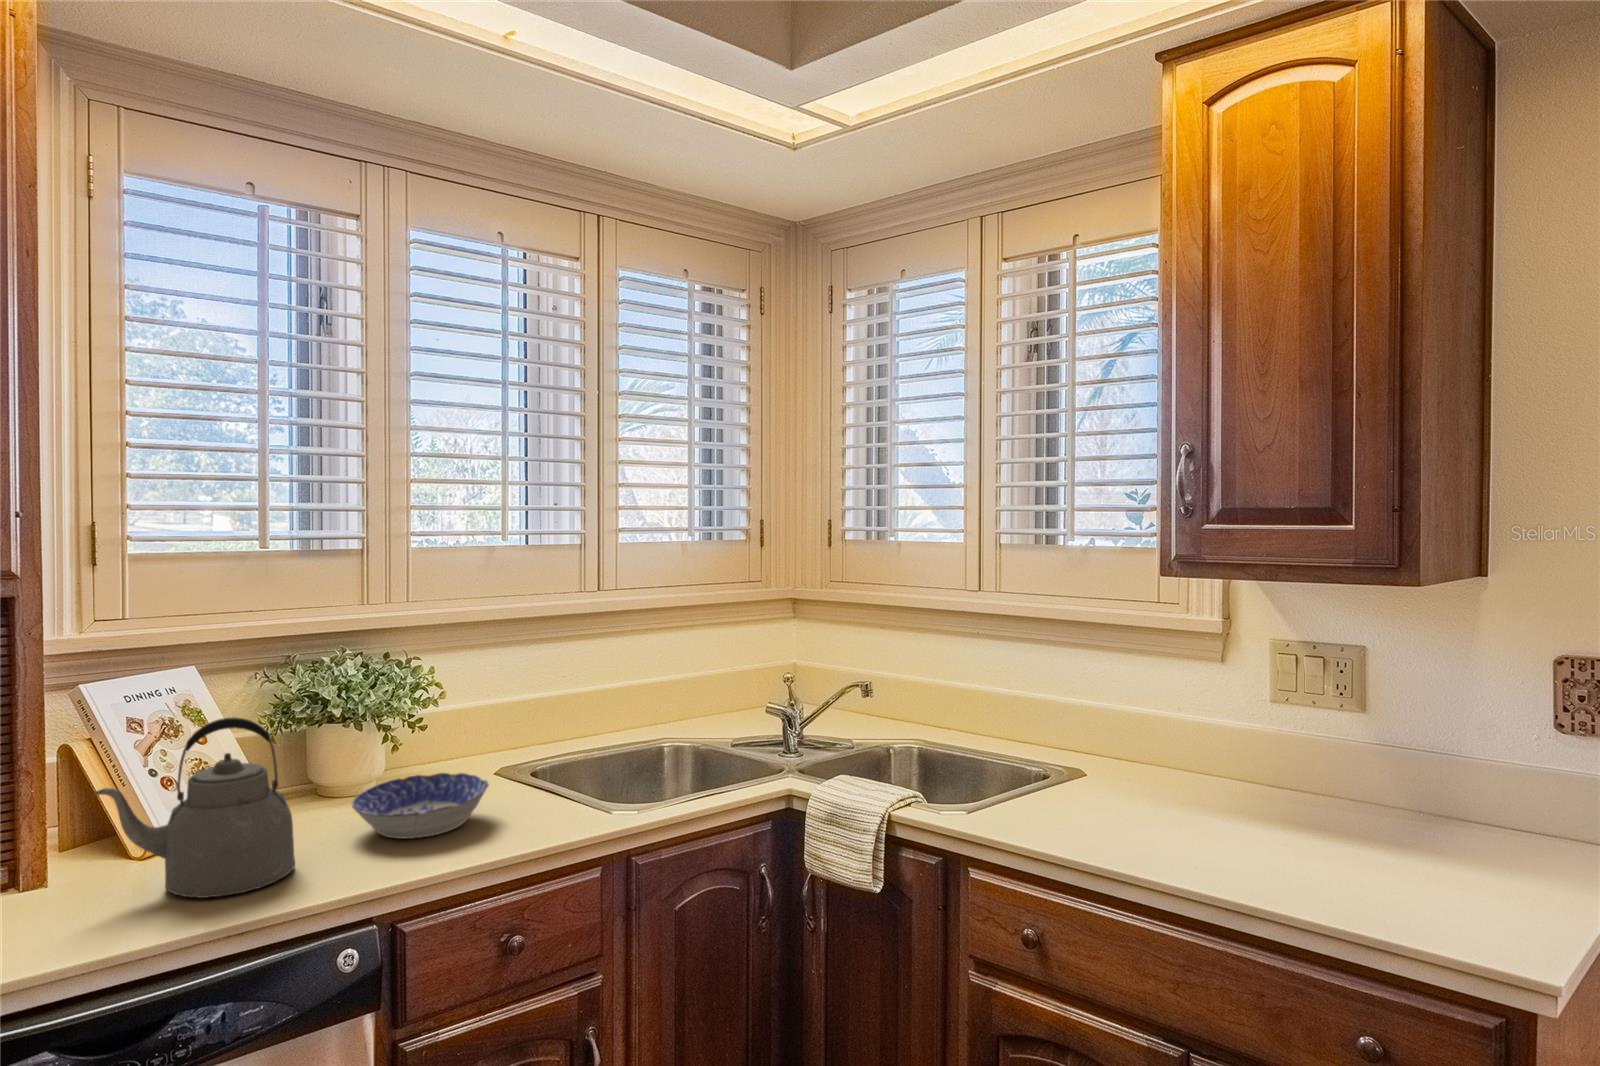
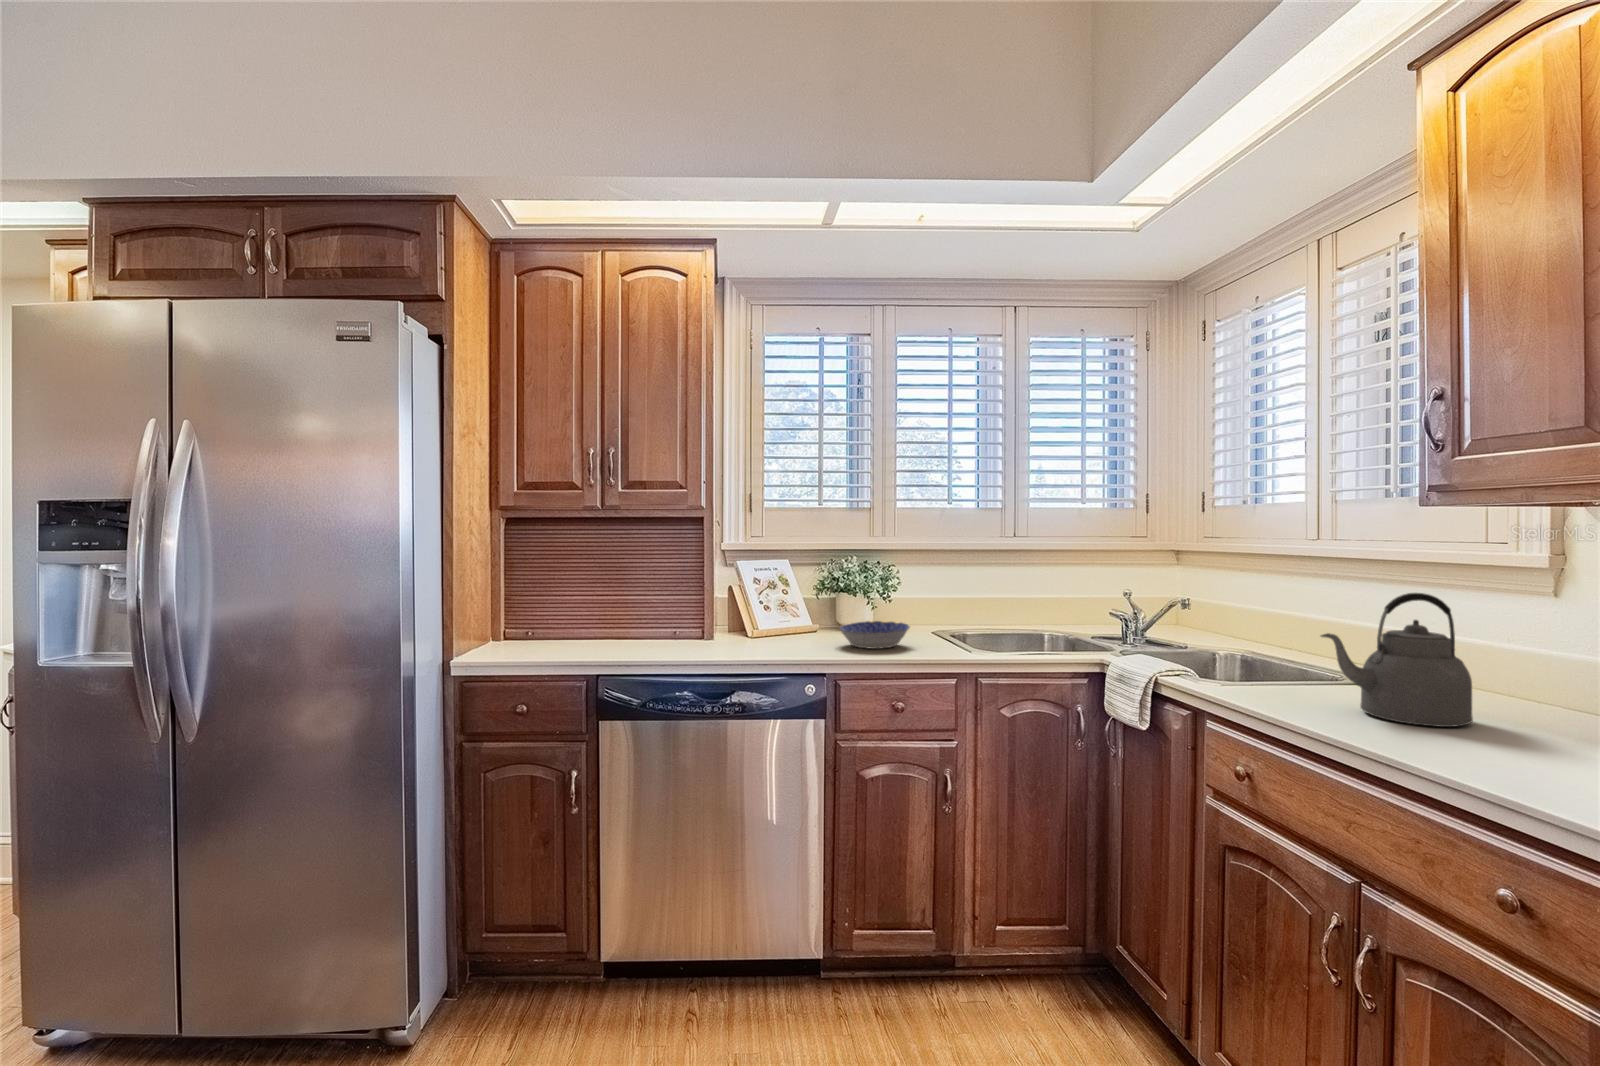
kettle: present [94,717,295,898] -> present [1321,593,1473,727]

